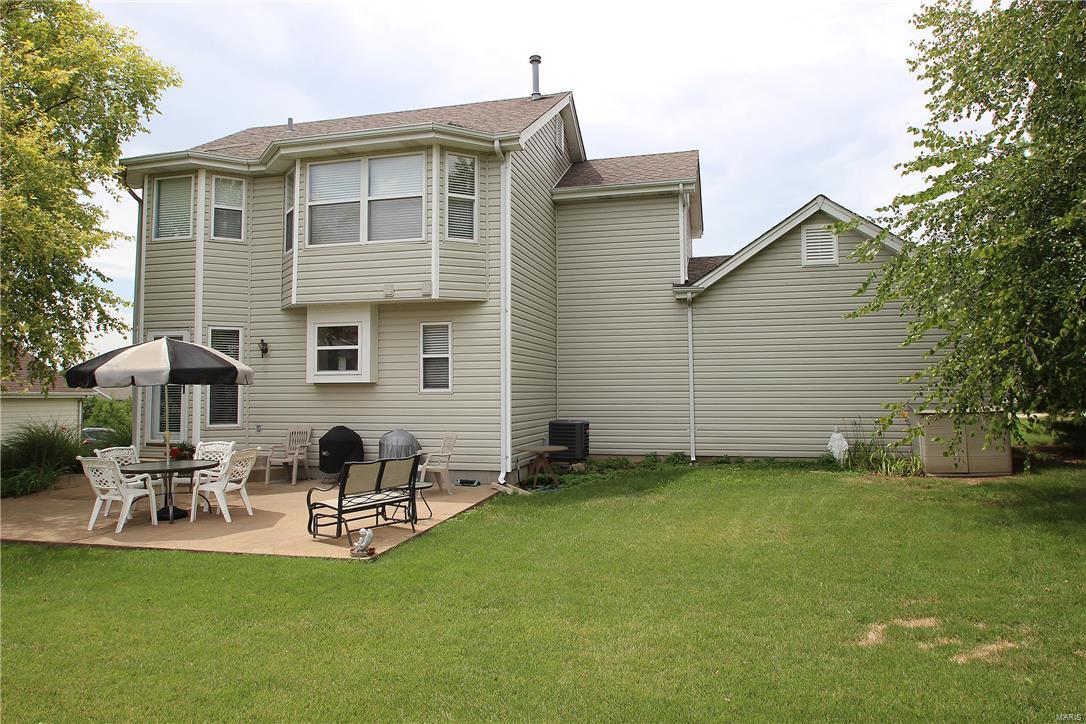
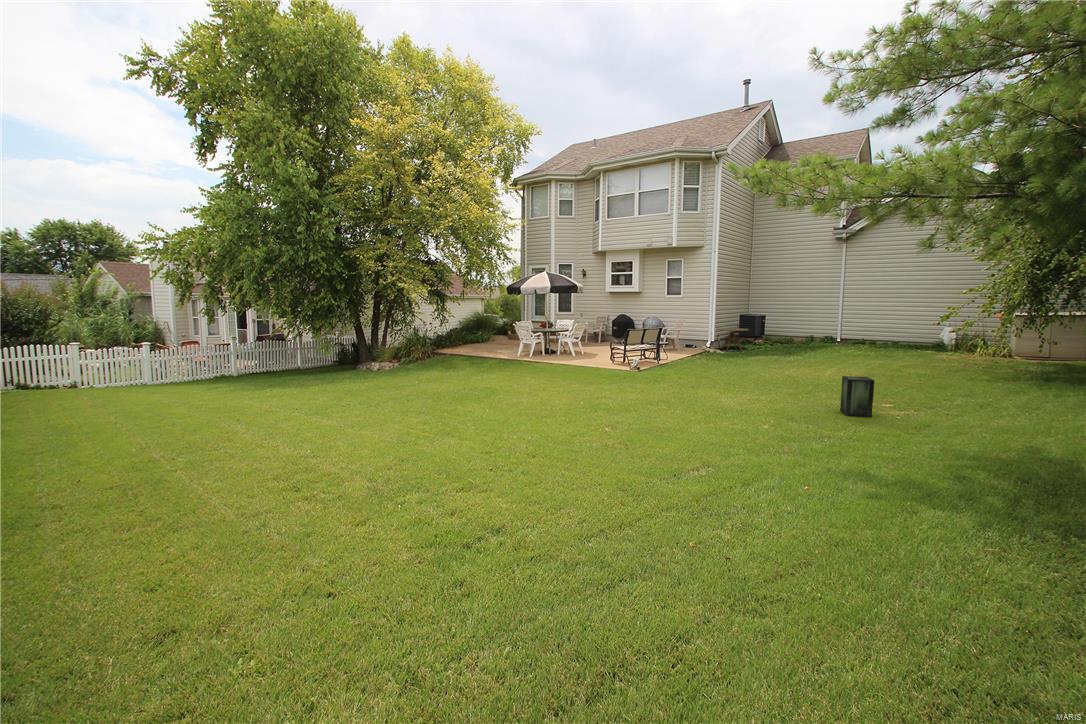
storage box: none [906,592,1005,716] -> present [840,376,874,417]

